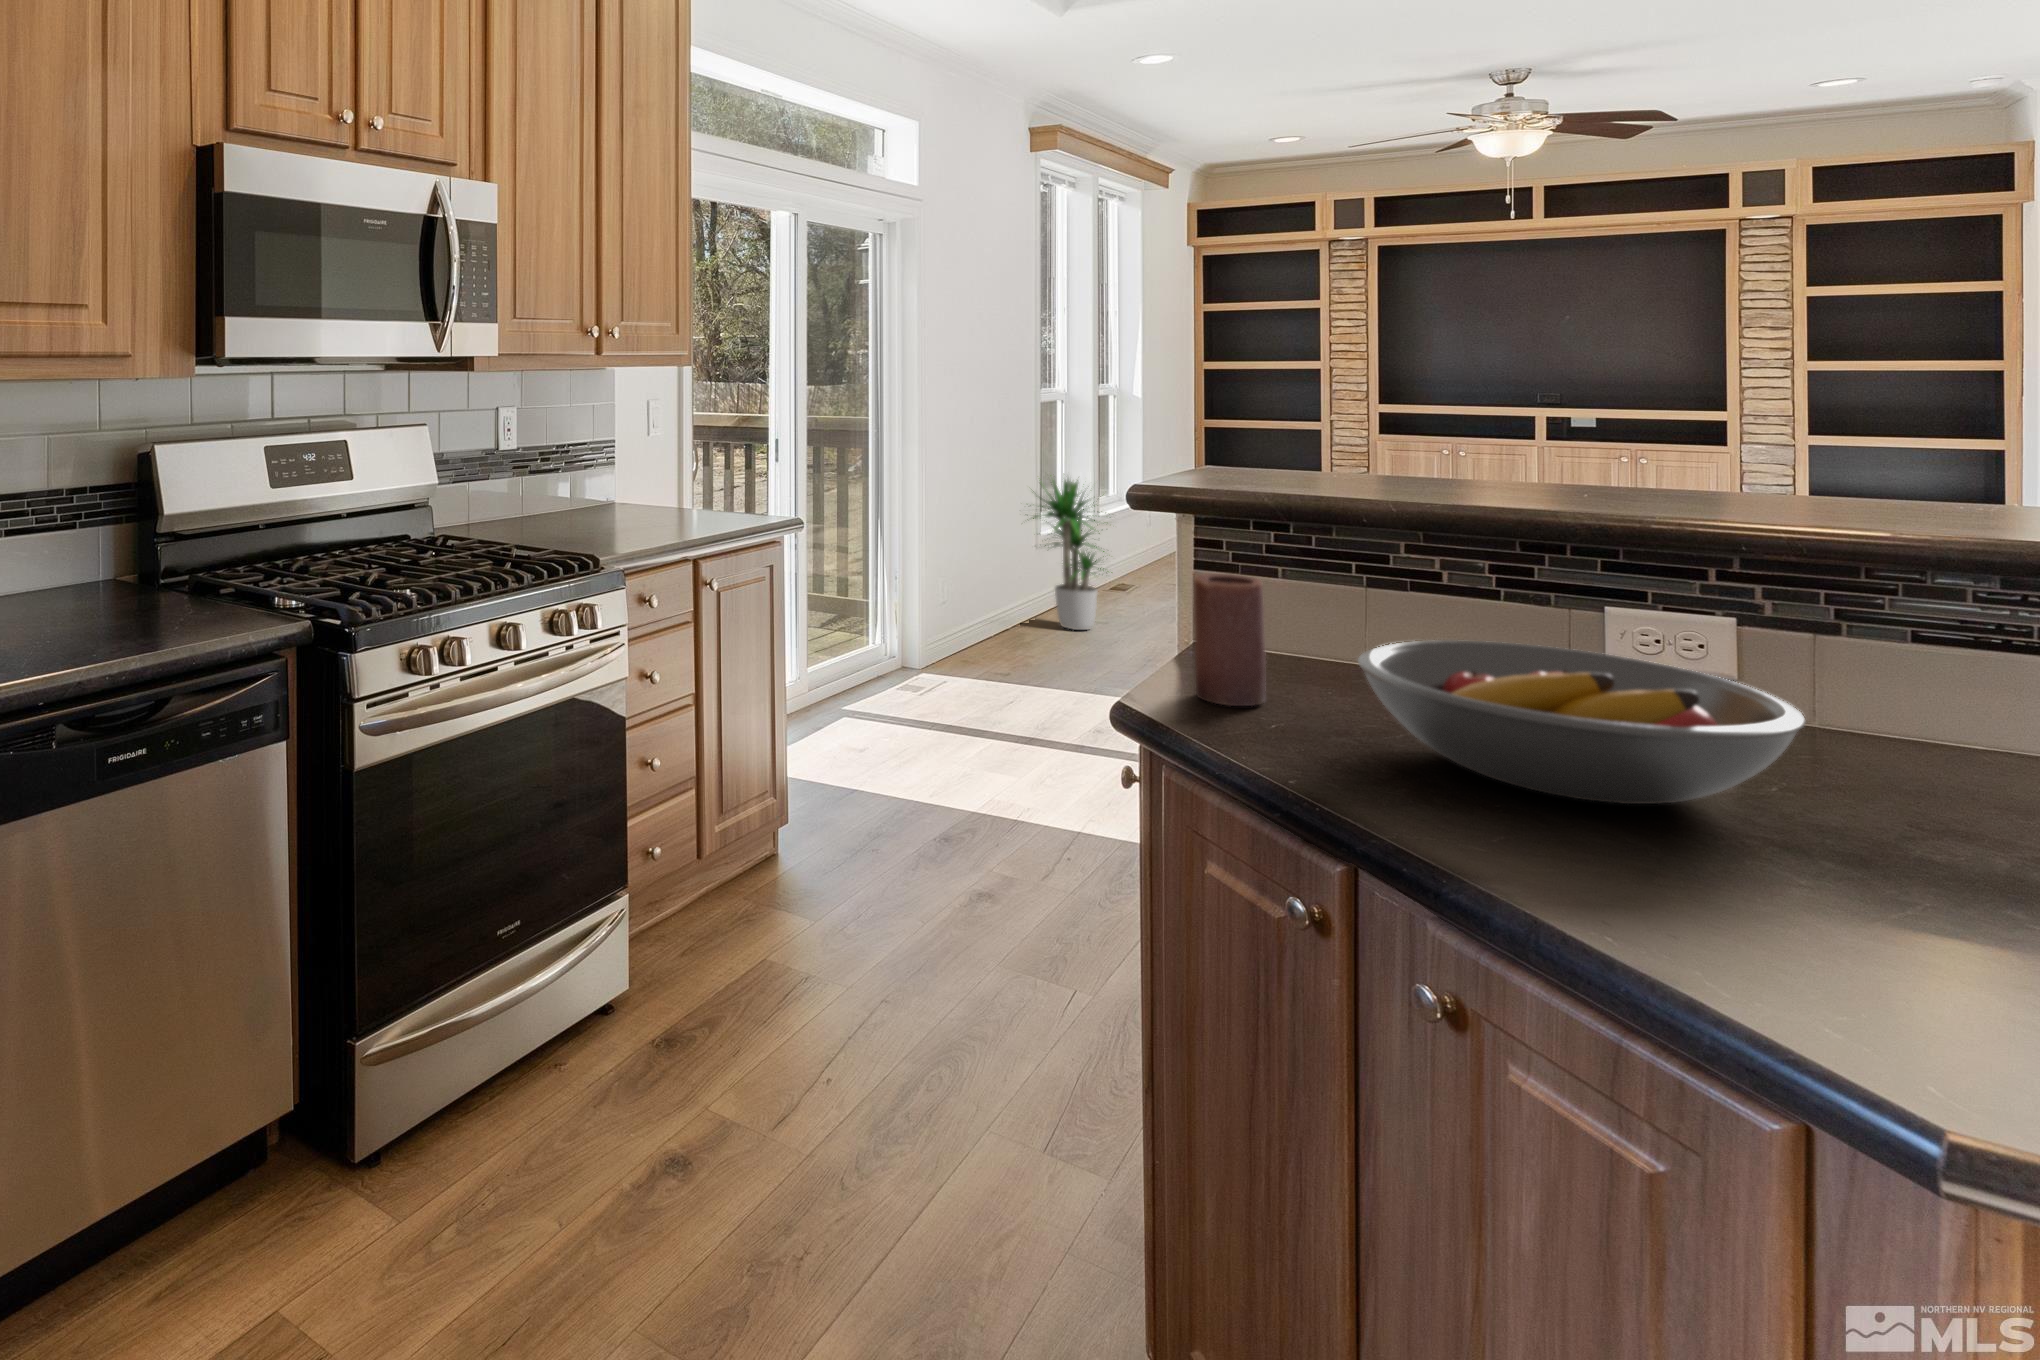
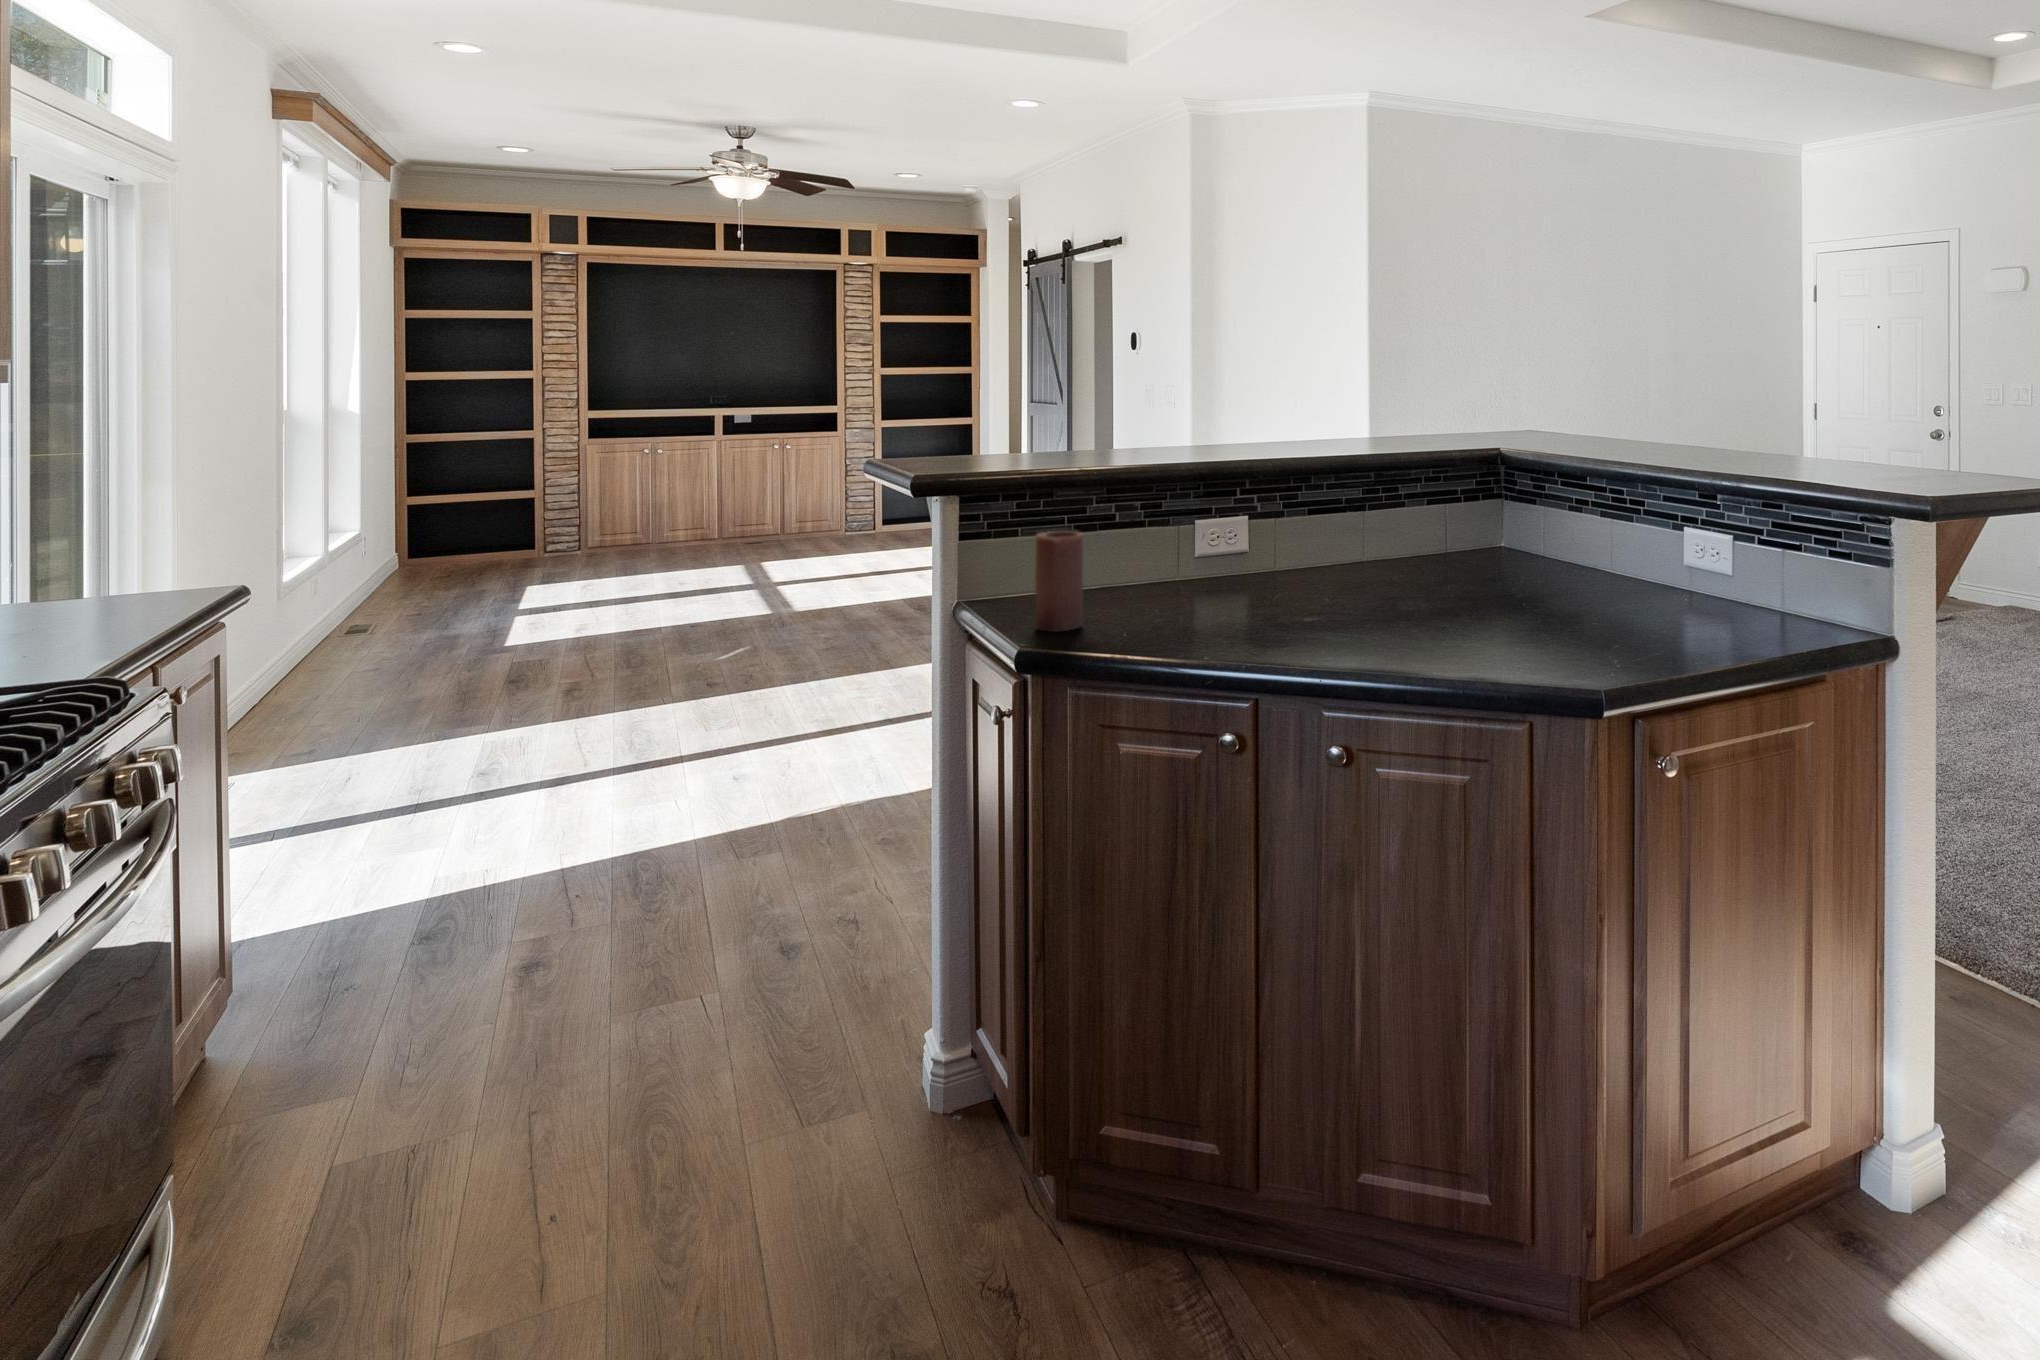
potted plant: present [1027,478,1112,630] -> none [279,505,419,688]
fruit bowl: present [1358,640,1806,804] -> none [1161,543,1371,625]

